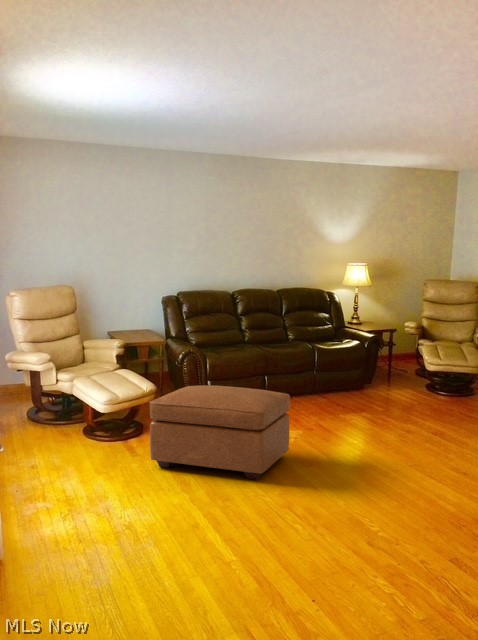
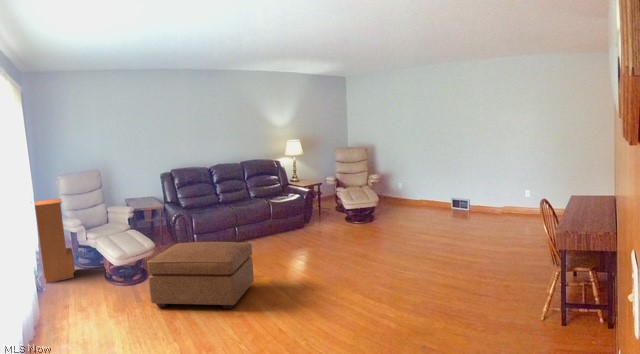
bookcase: none [10,317,52,425] -> present [35,199,75,283]

